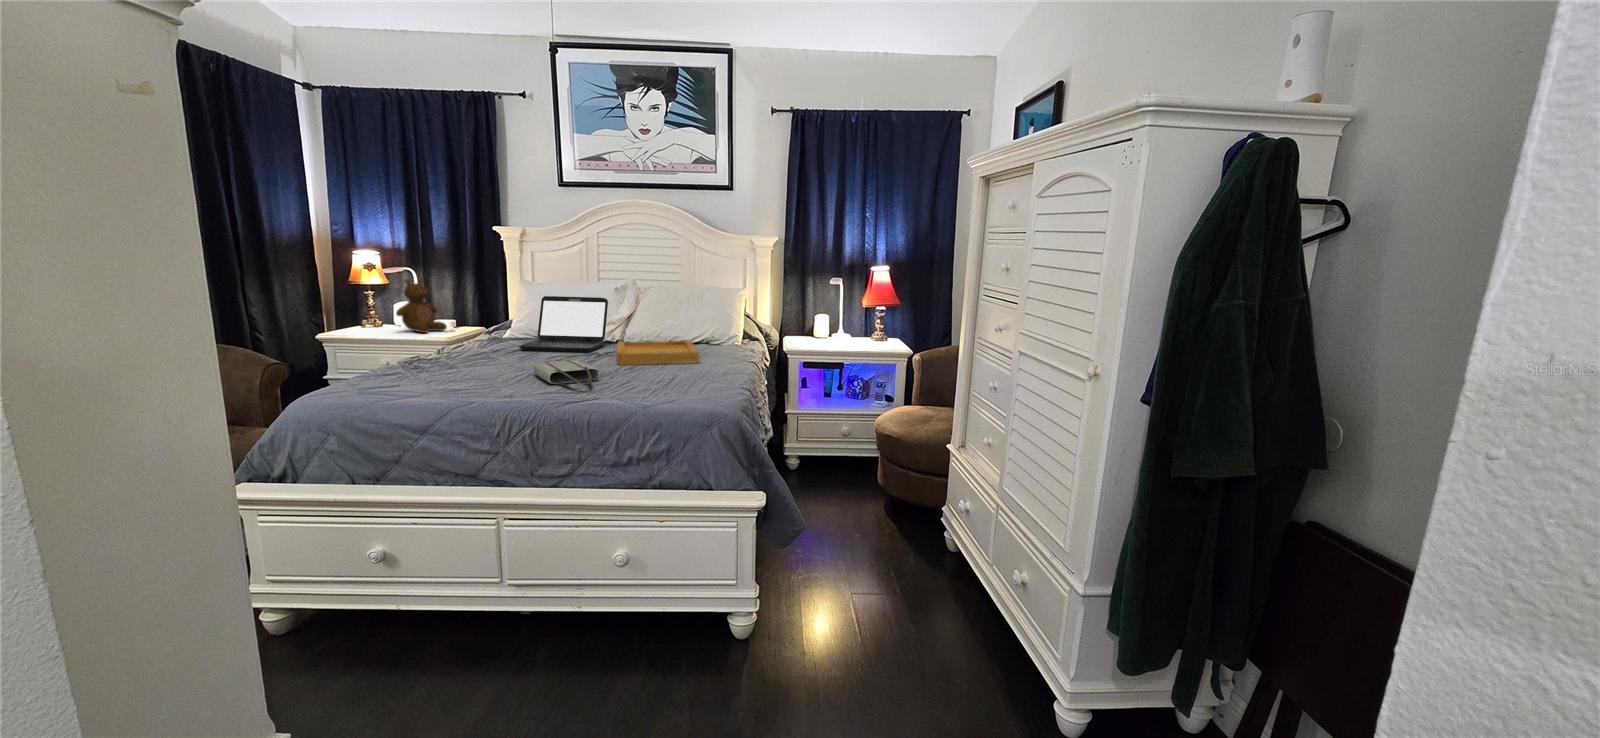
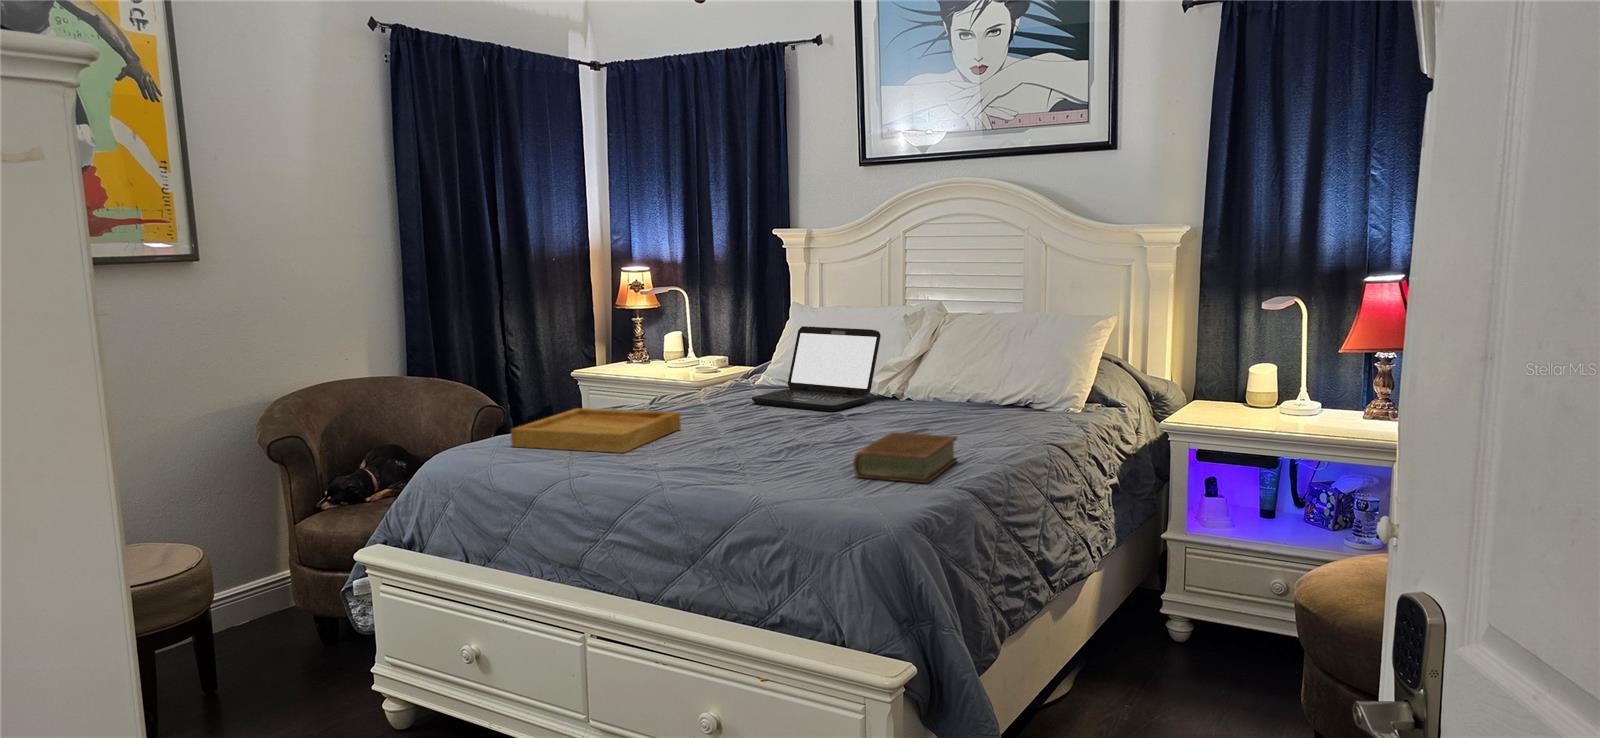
teddy bear: present [396,278,447,333] -> none [653,300,710,372]
tray: present [617,341,699,365] -> present [511,408,681,453]
book: none [667,359,717,388] -> present [853,432,957,483]
tote bag: present [533,360,599,386] -> none [709,423,782,463]

